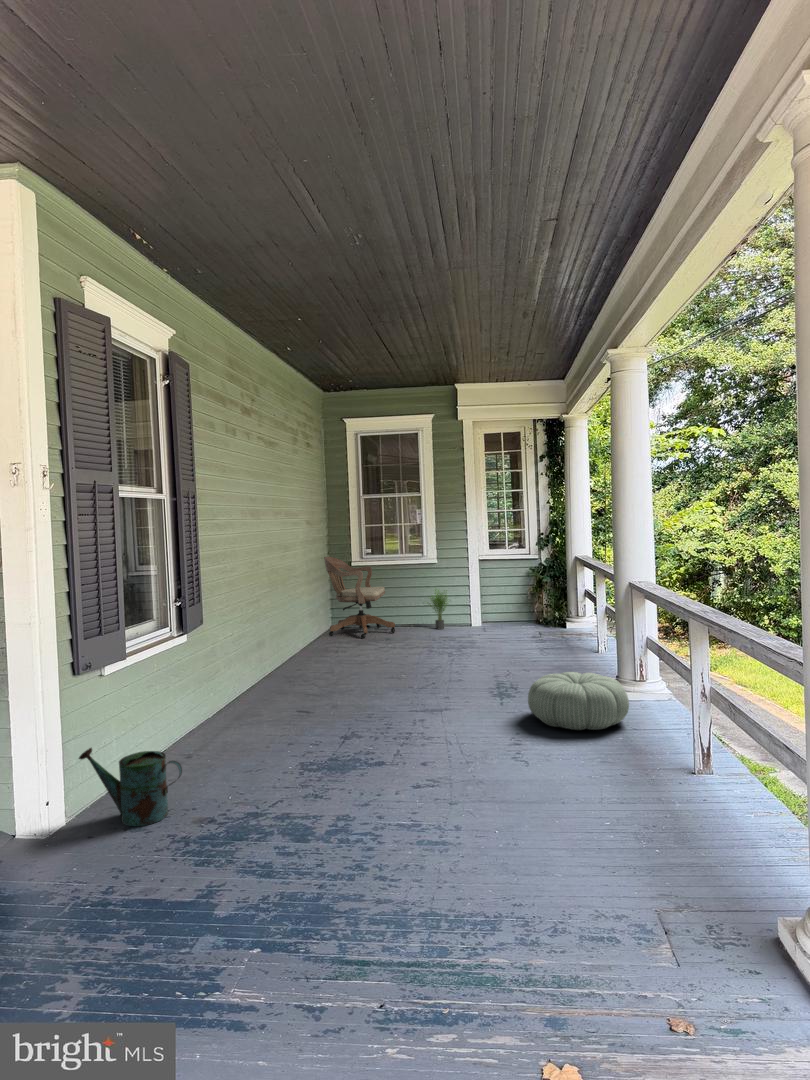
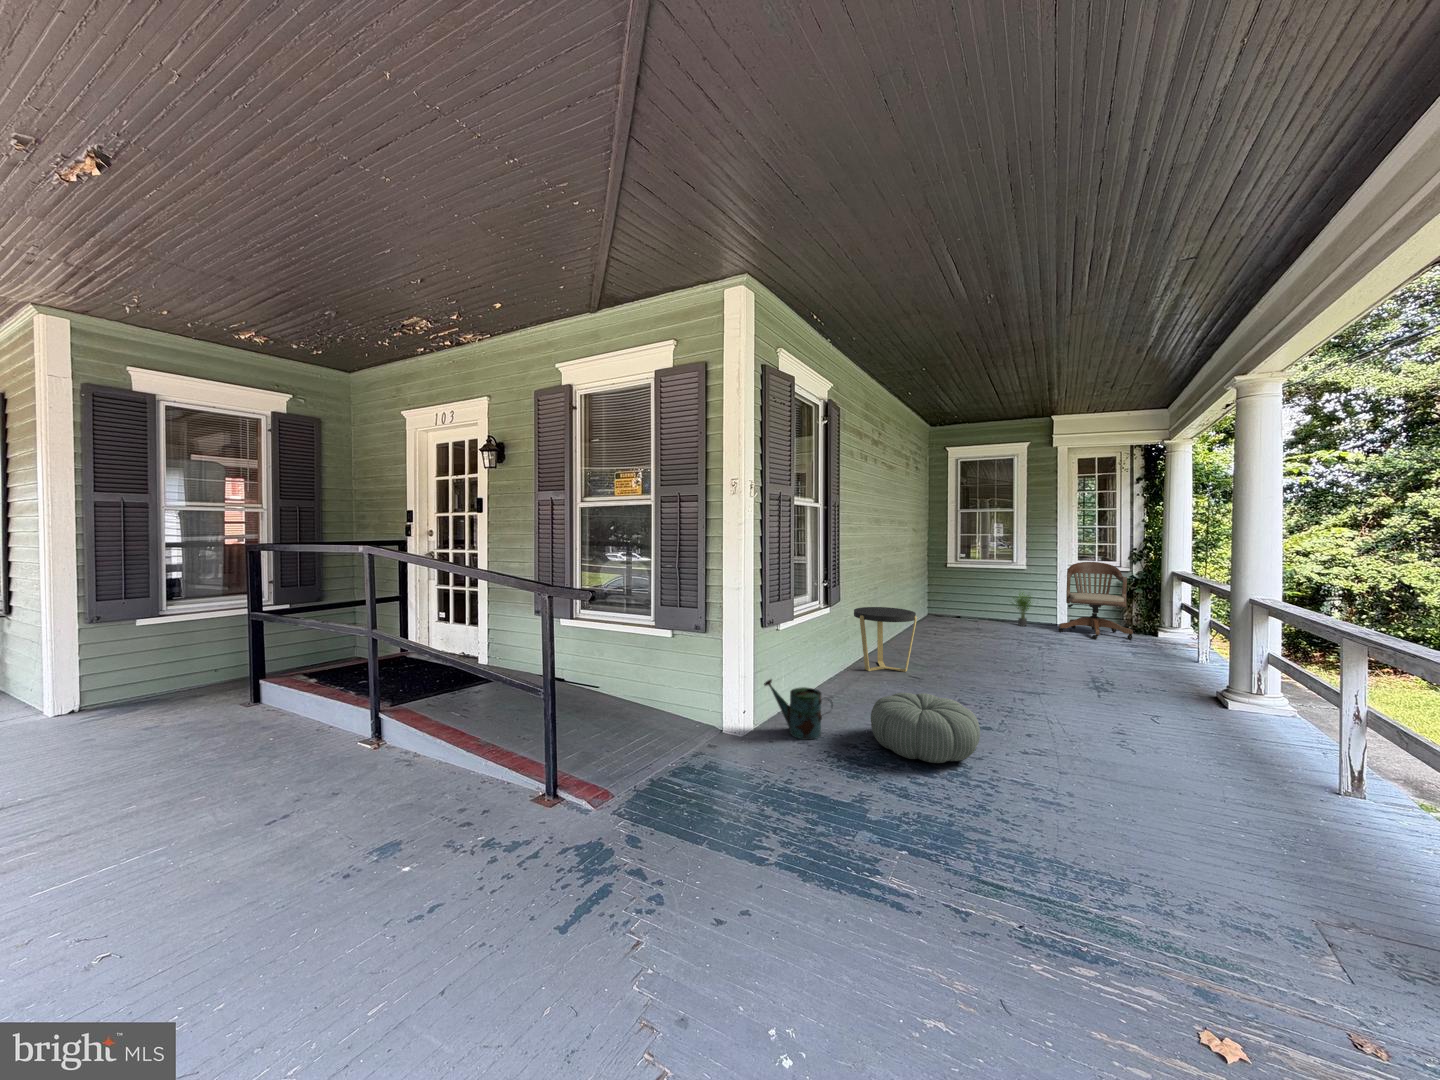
chair: present [324,557,395,639] -> present [1058,562,1133,639]
side table: none [229,625,309,711] -> present [854,607,917,672]
pouf: present [528,672,629,730] -> present [871,693,980,763]

